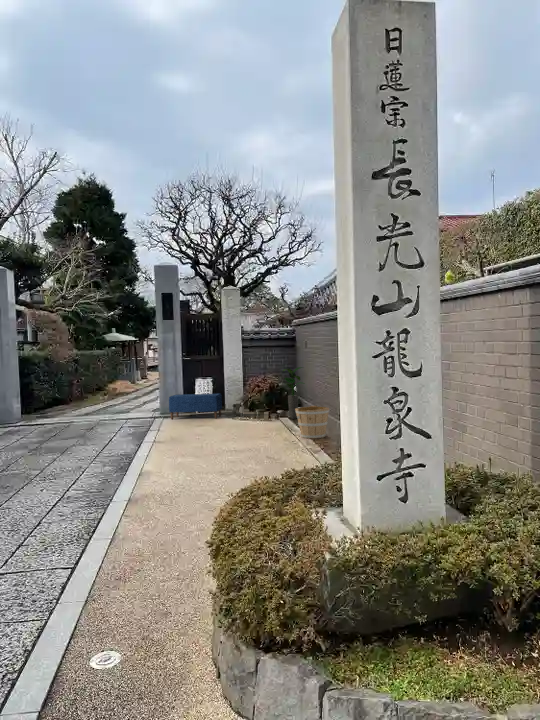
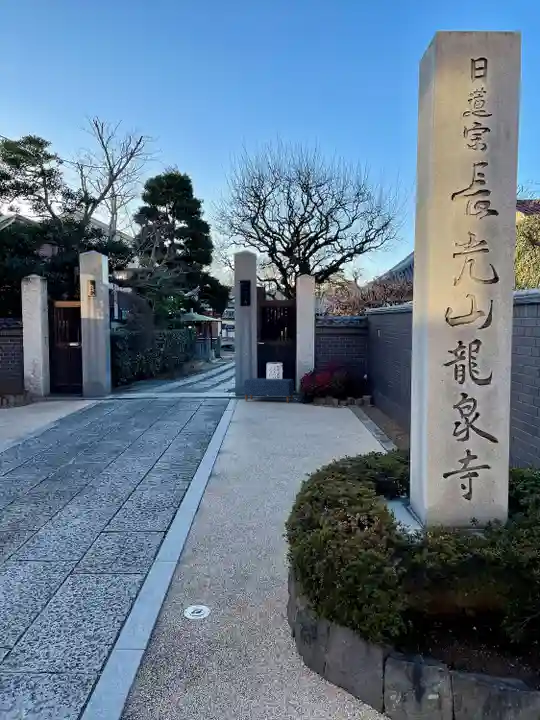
potted plant: present [283,367,304,419] -> none [354,357,376,407]
wooden bucket: present [295,406,330,439] -> none [365,396,399,428]

